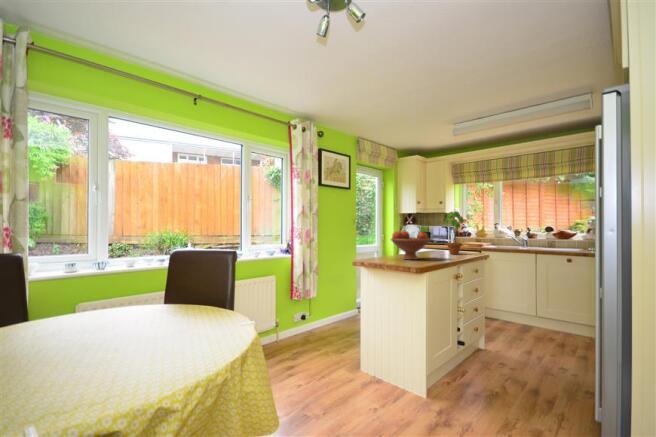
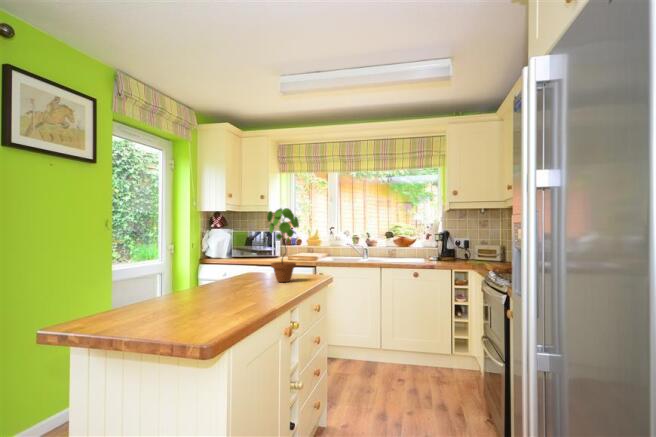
fruit bowl: present [391,231,430,260] -> none [150,246,242,313]

